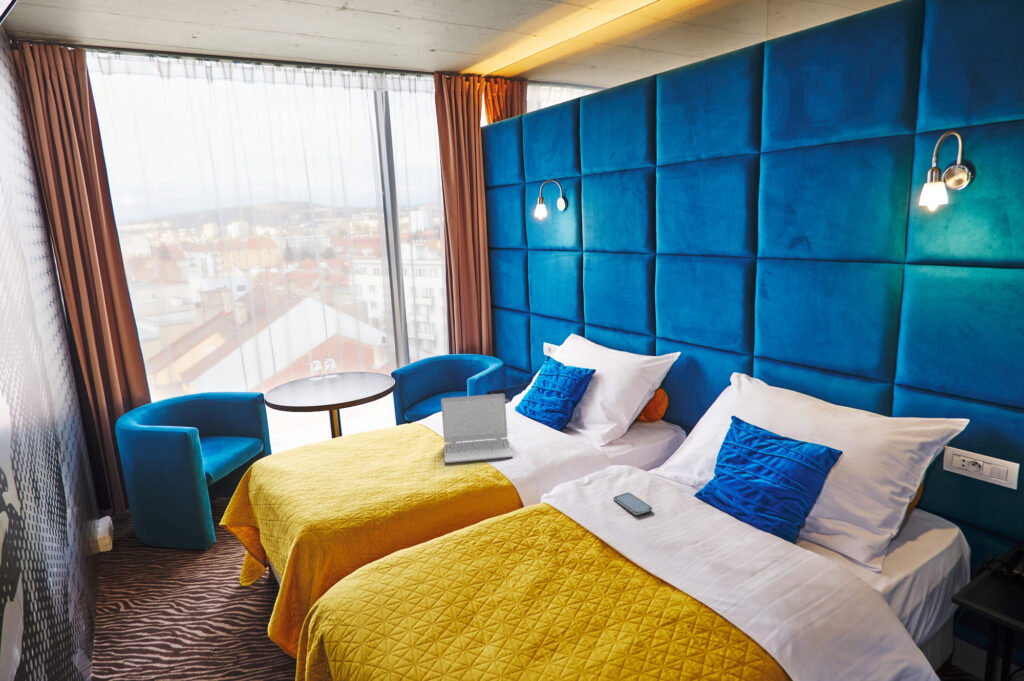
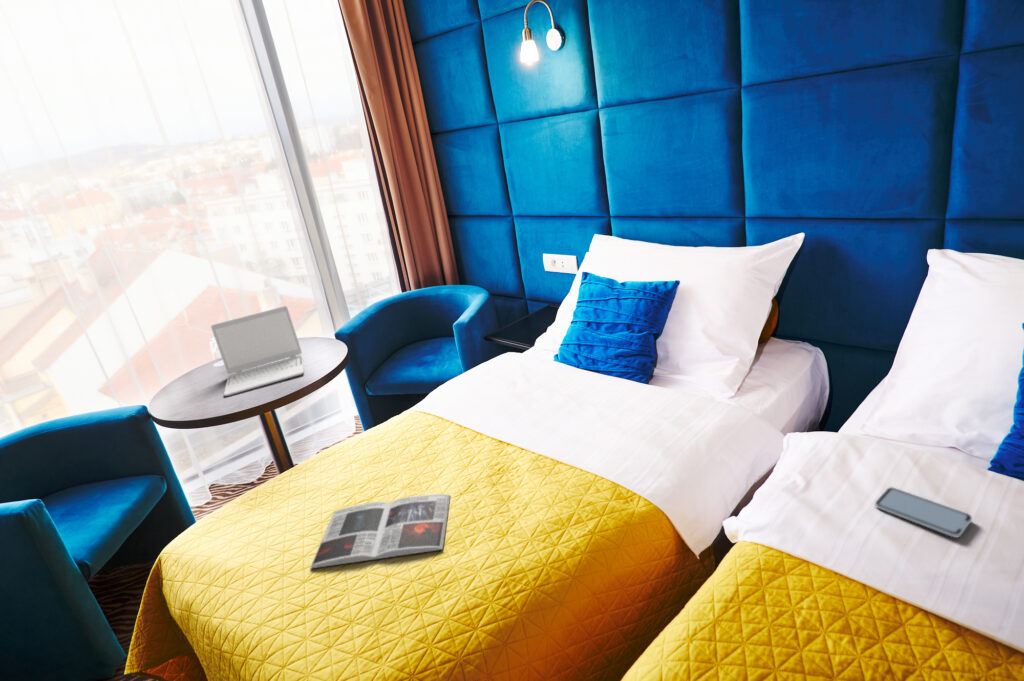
laptop: present [441,394,513,463] -> present [211,306,304,396]
magazine: none [318,456,406,481] -> present [311,494,450,568]

